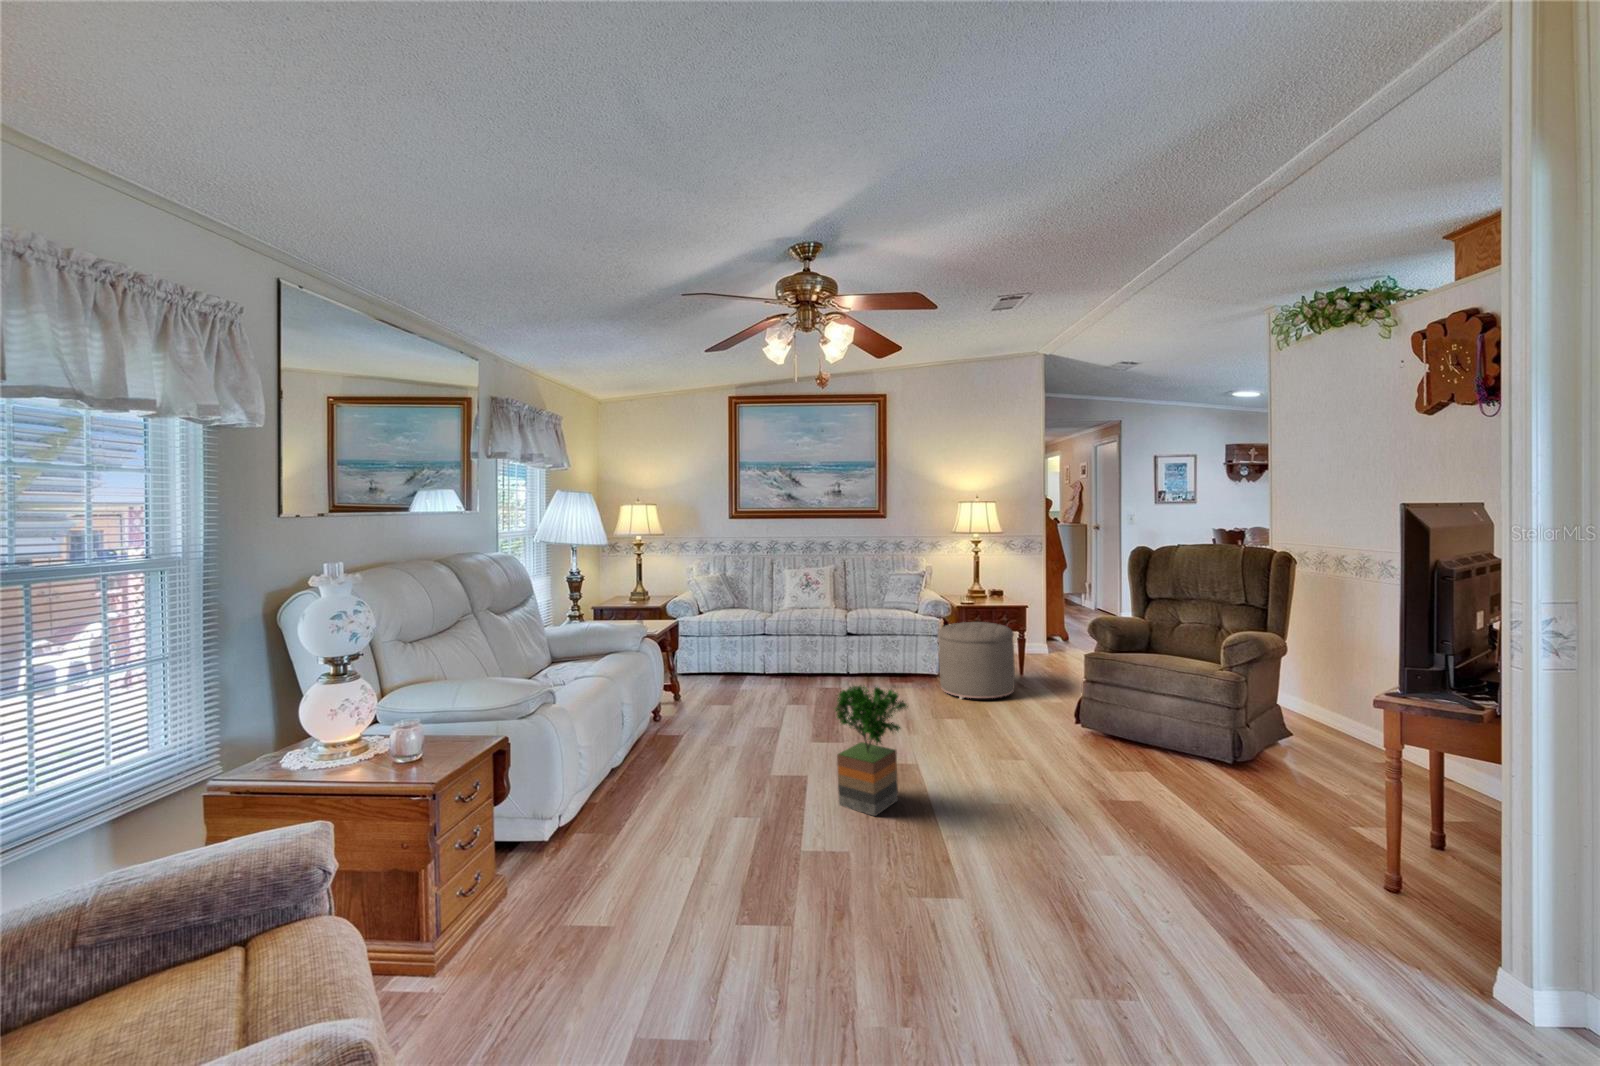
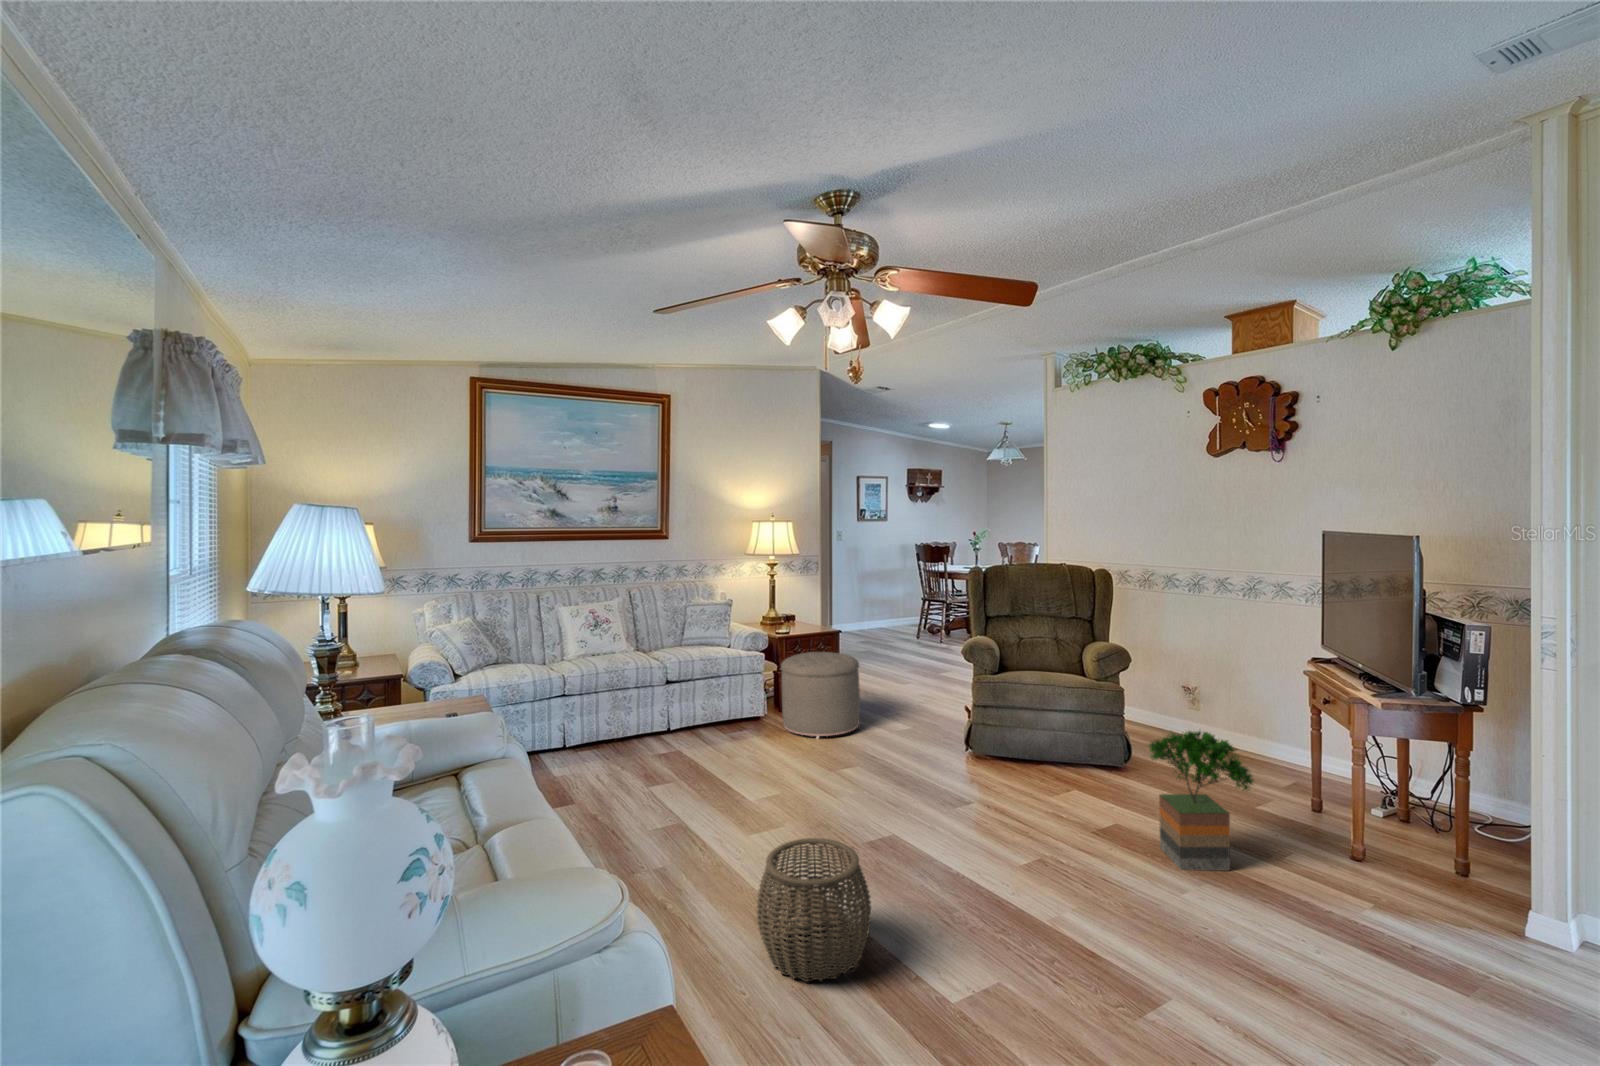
potted tree: present [835,686,908,816] -> present [1148,731,1253,871]
woven basket: none [692,738,781,840] -> present [757,838,871,981]

